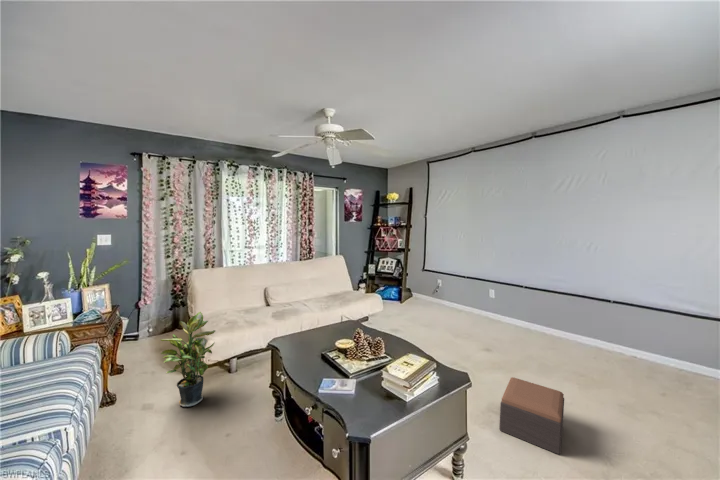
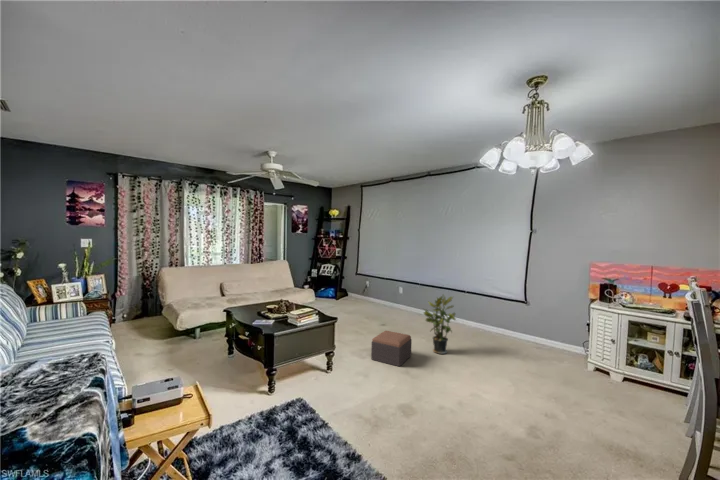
potted plant: present [160,312,215,407] -> present [424,295,455,354]

